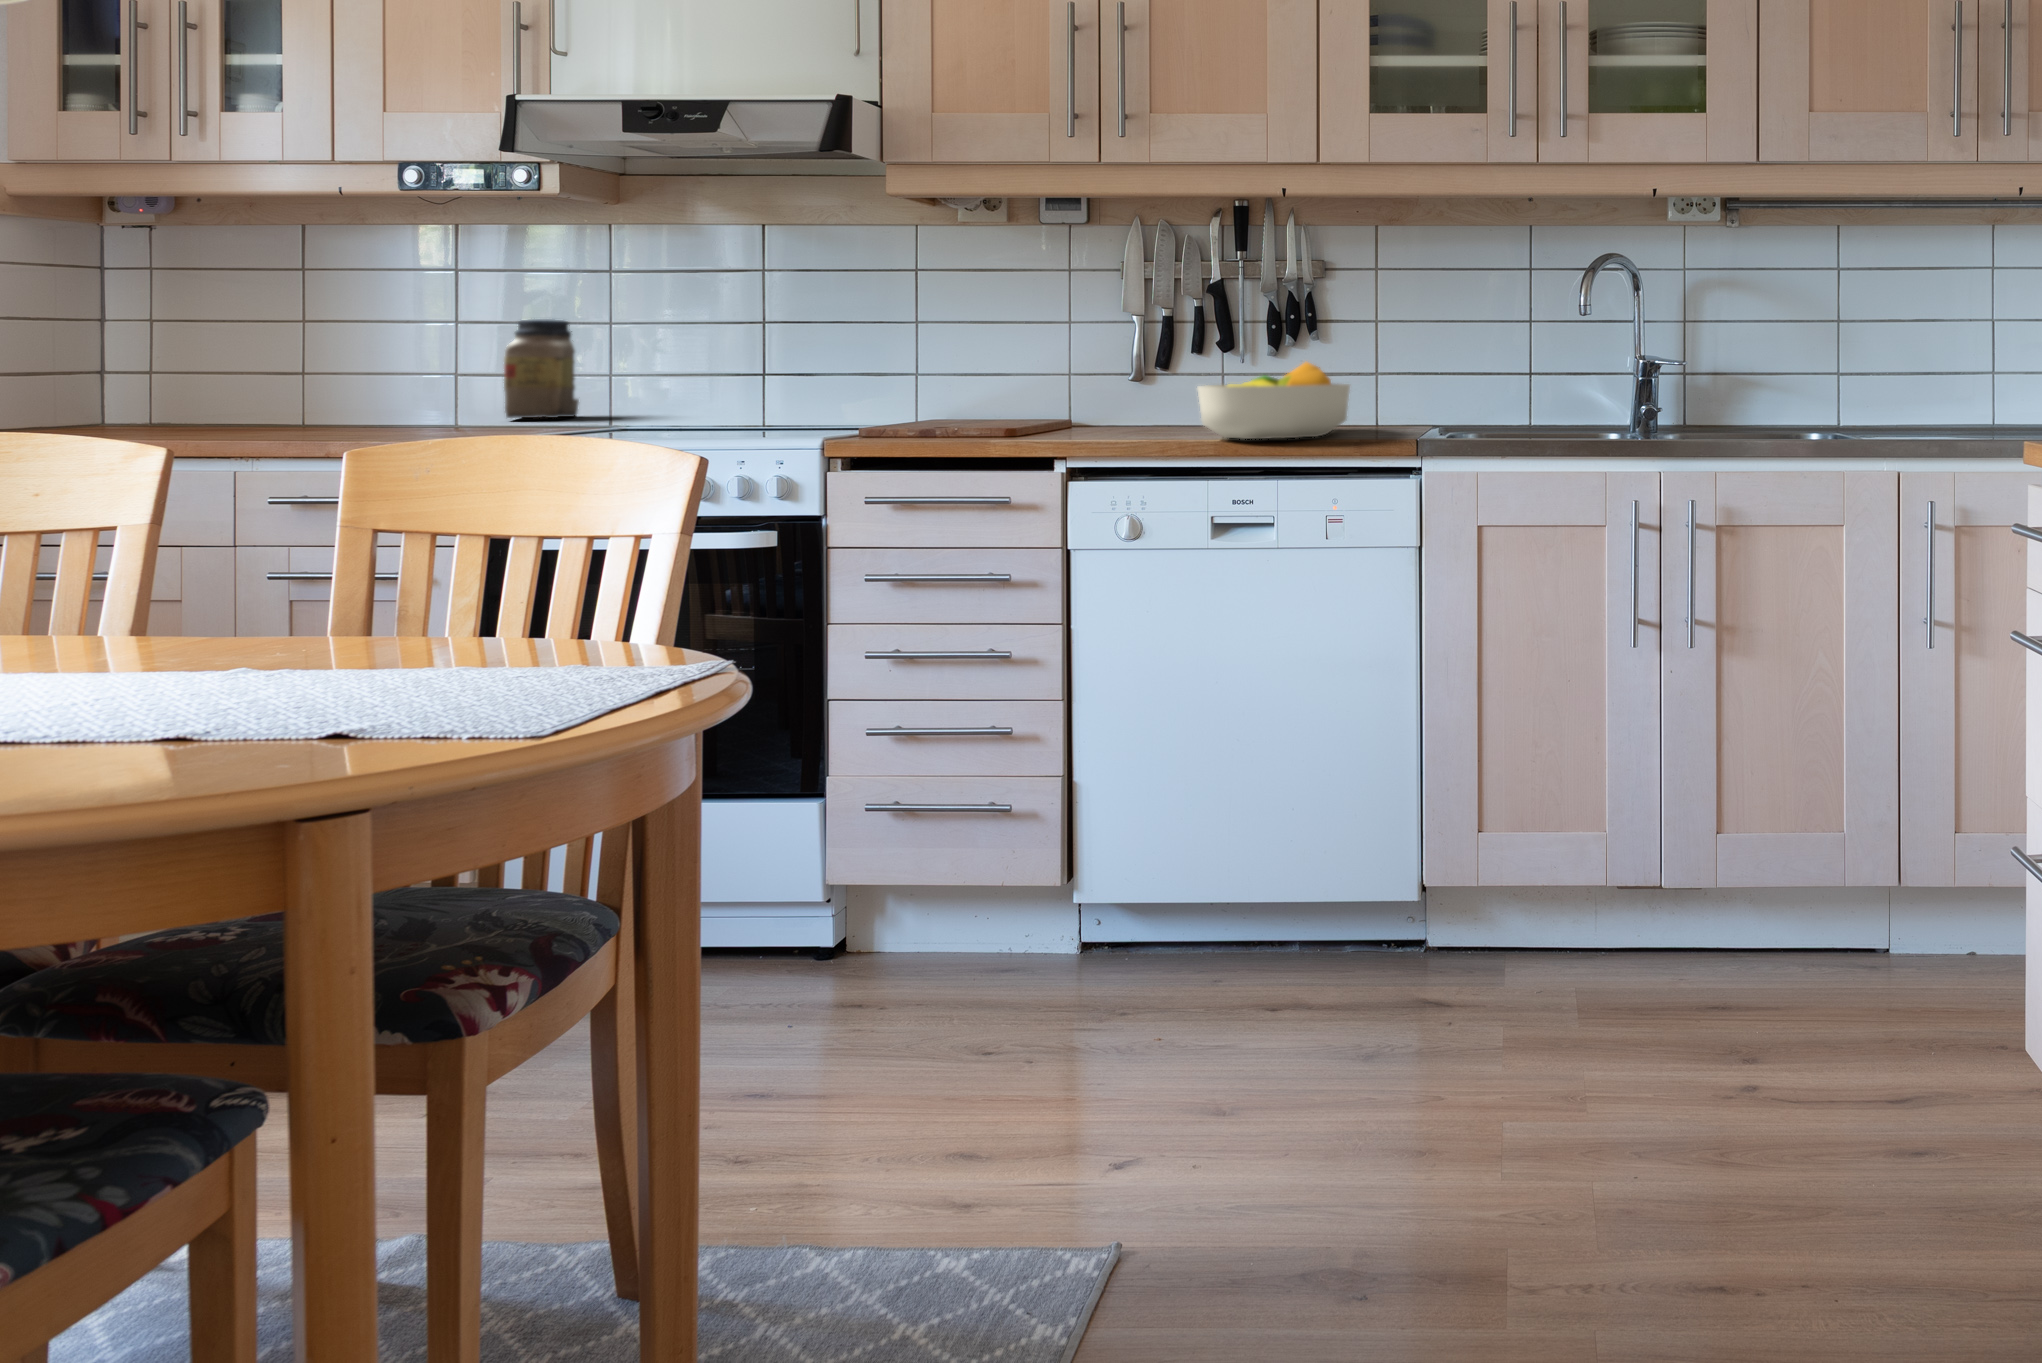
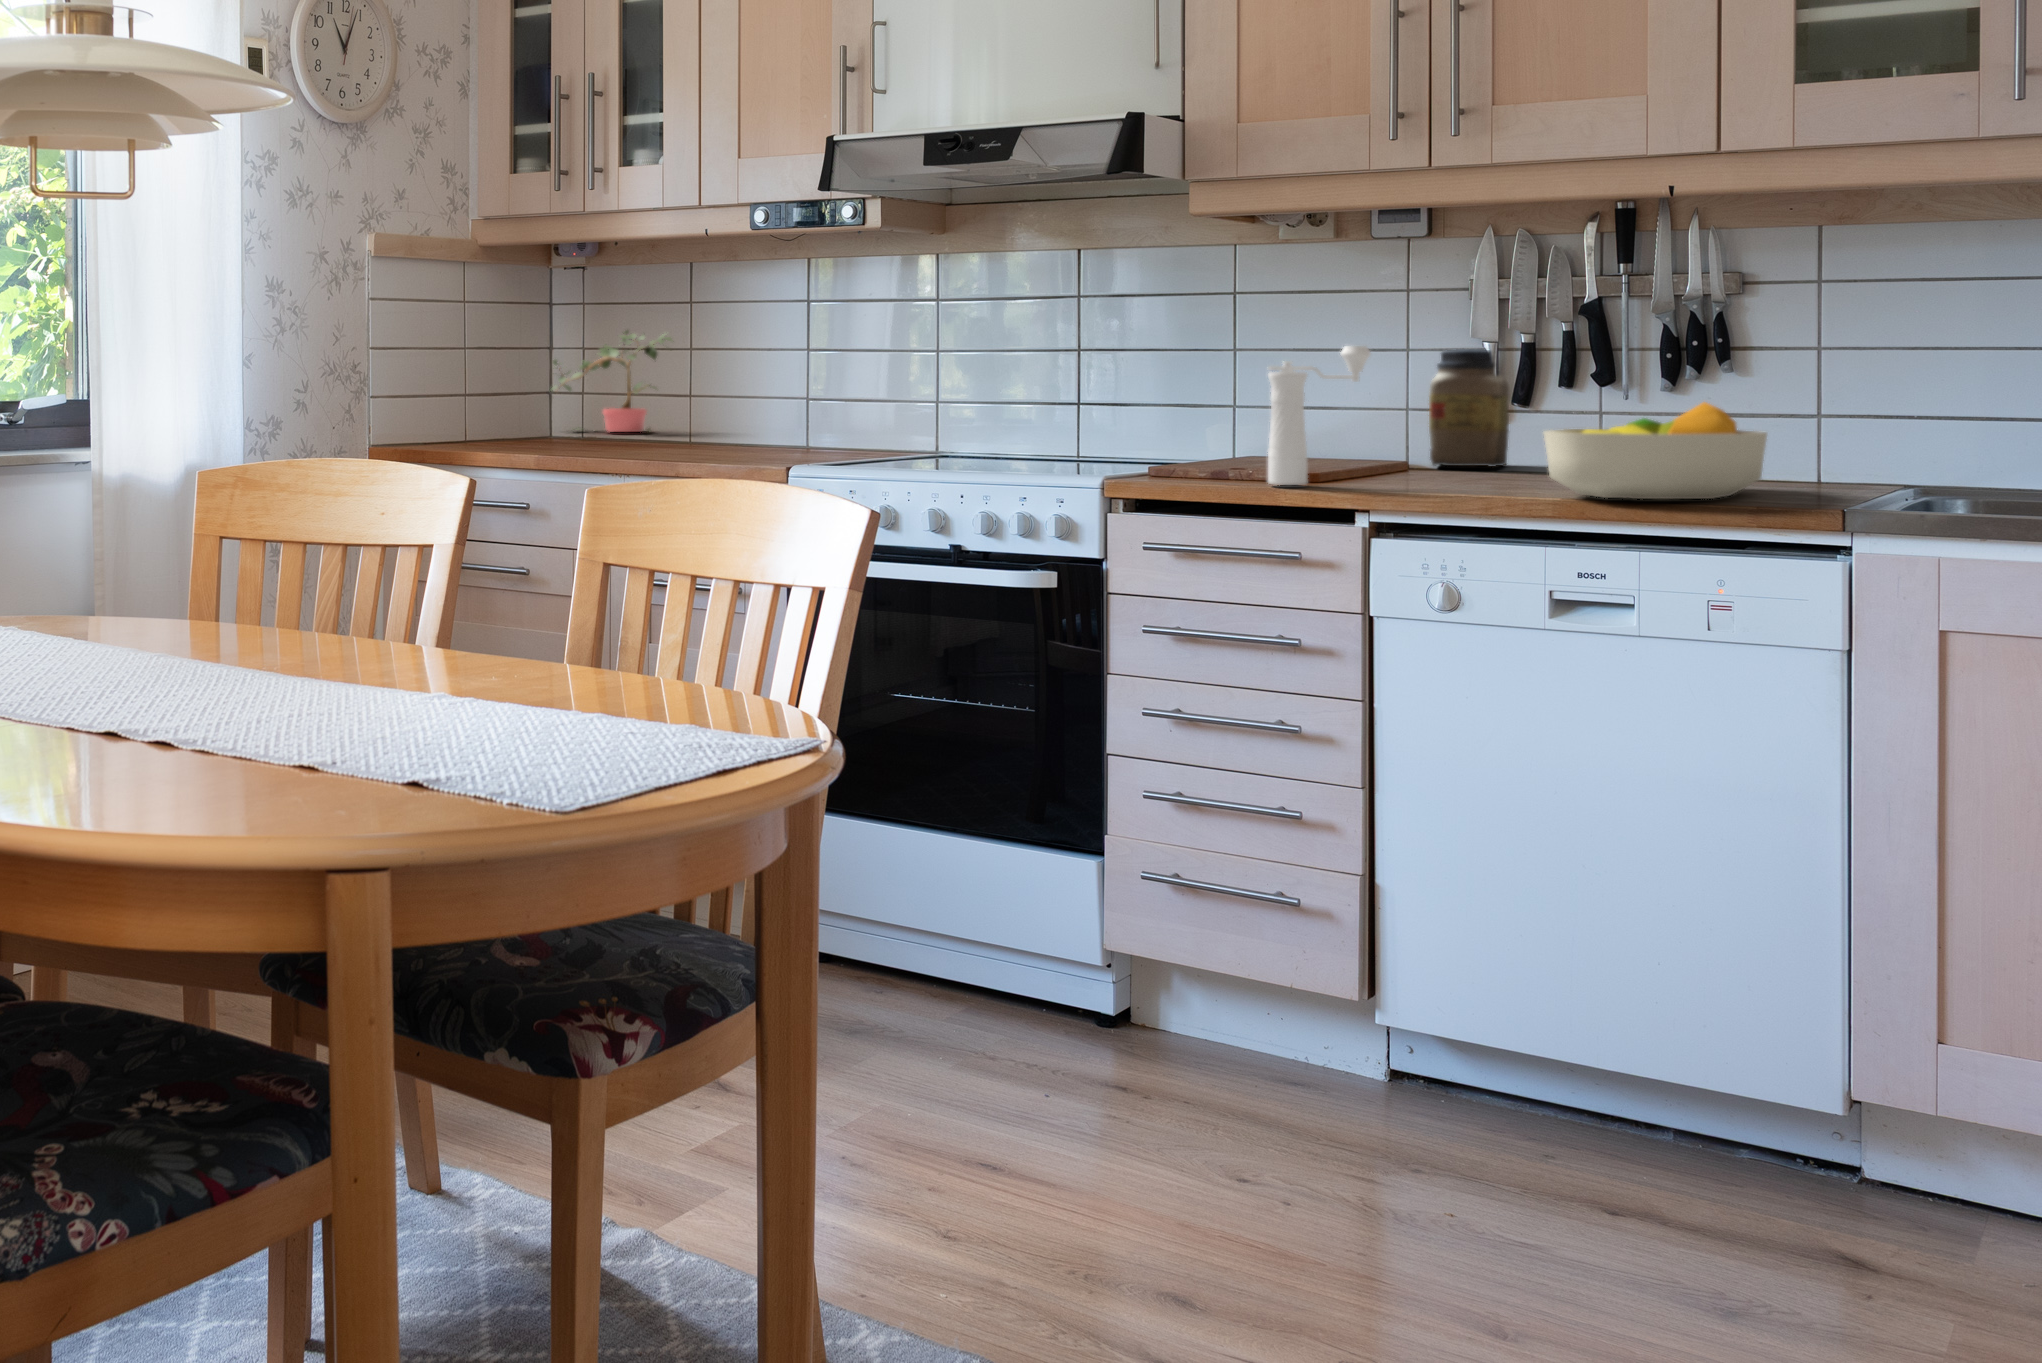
potted plant: none [101,299,283,417] -> present [552,331,671,432]
pepper mill: none [969,316,1055,440] -> present [1268,346,1370,485]
jar: present [504,319,579,418] -> present [1429,349,1509,467]

